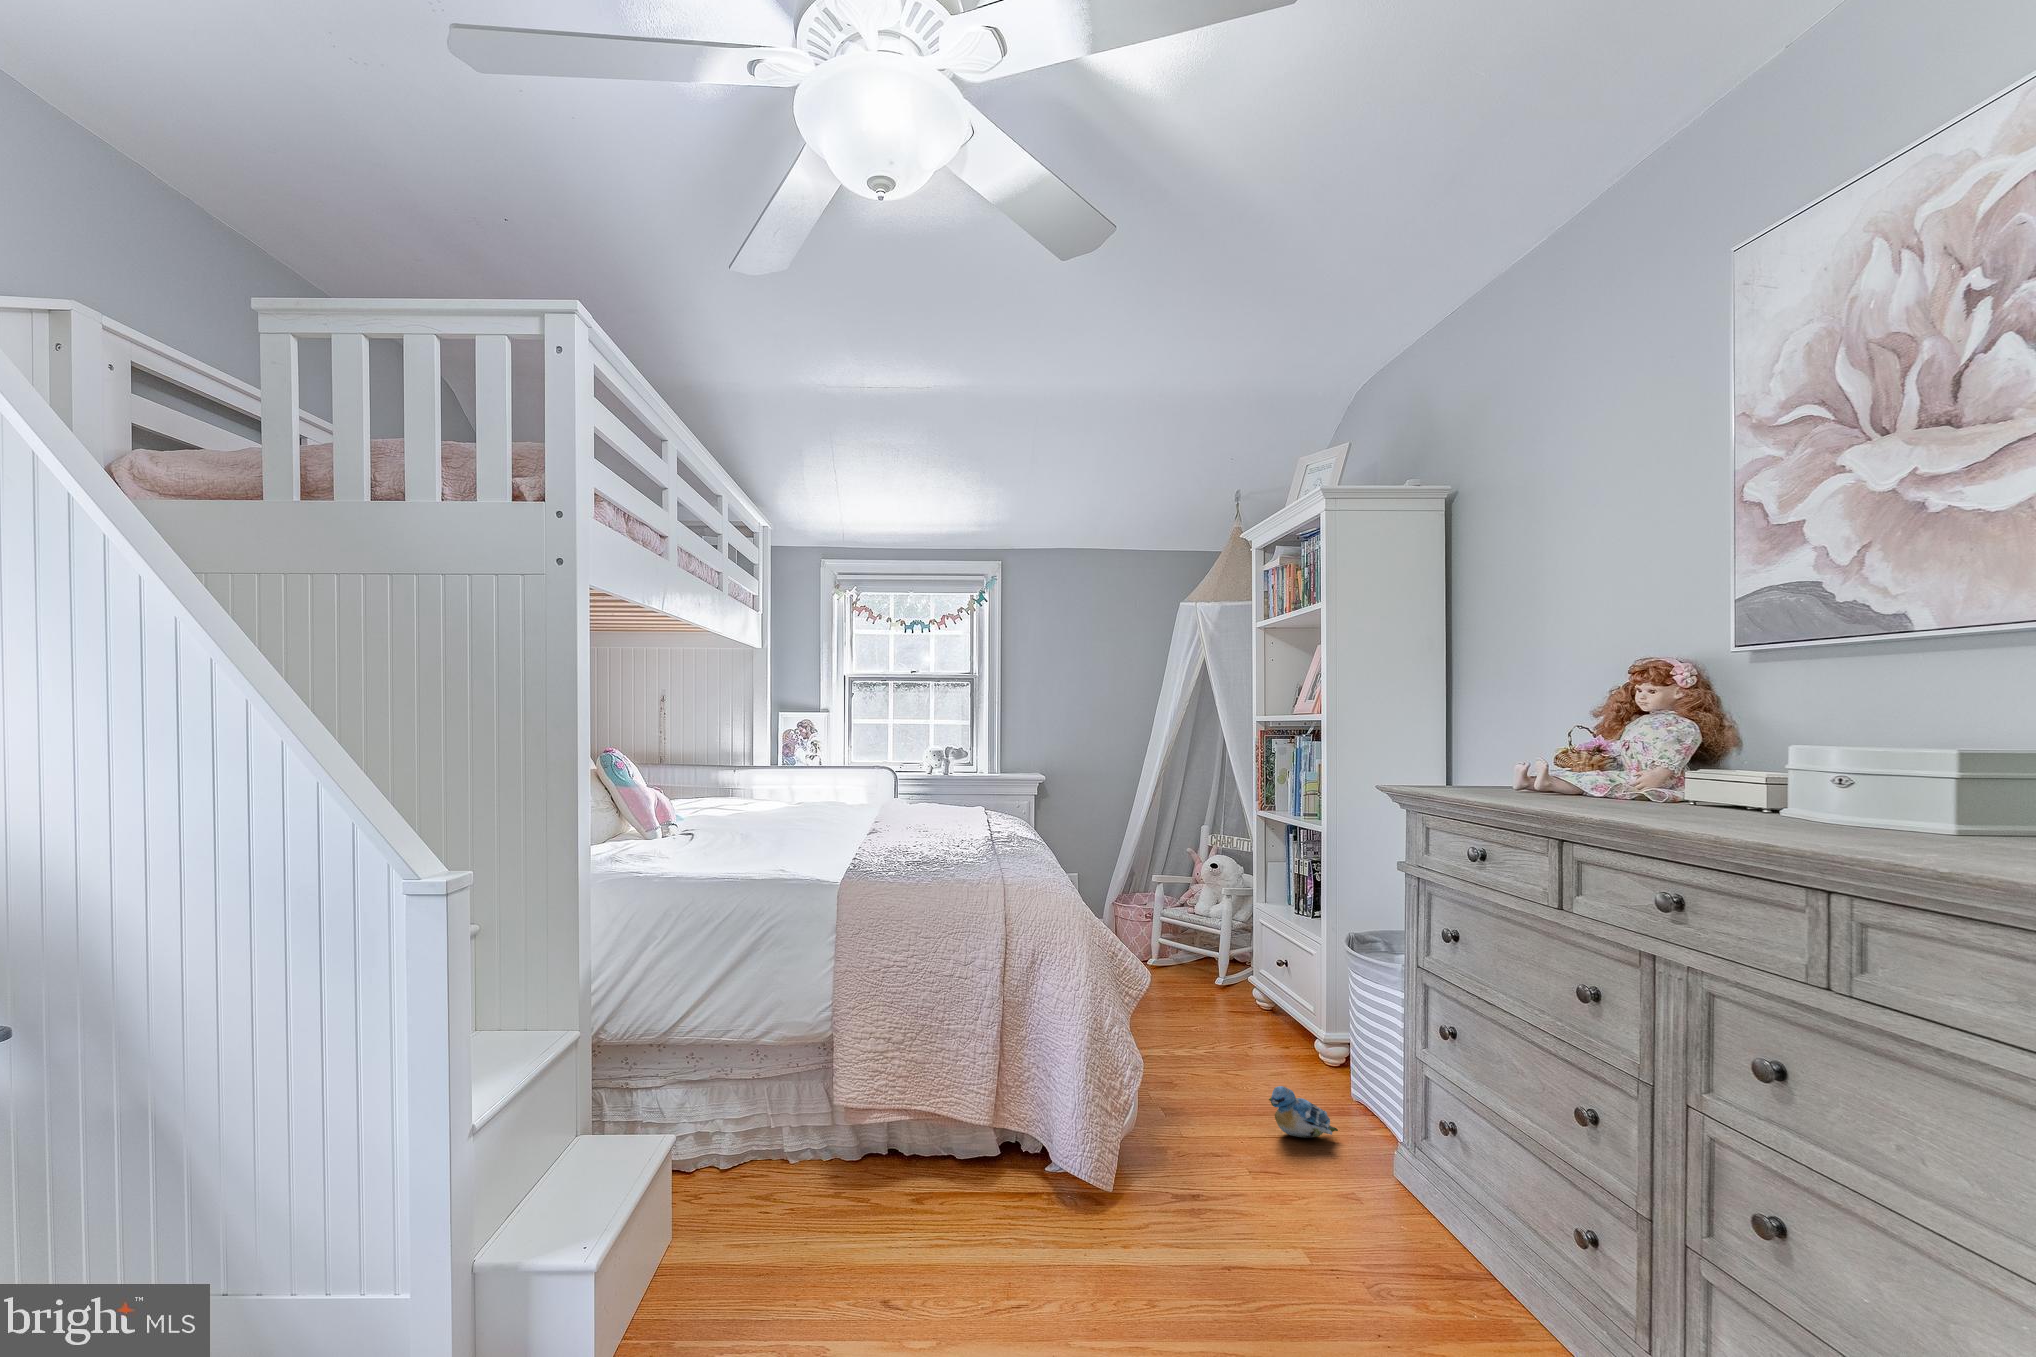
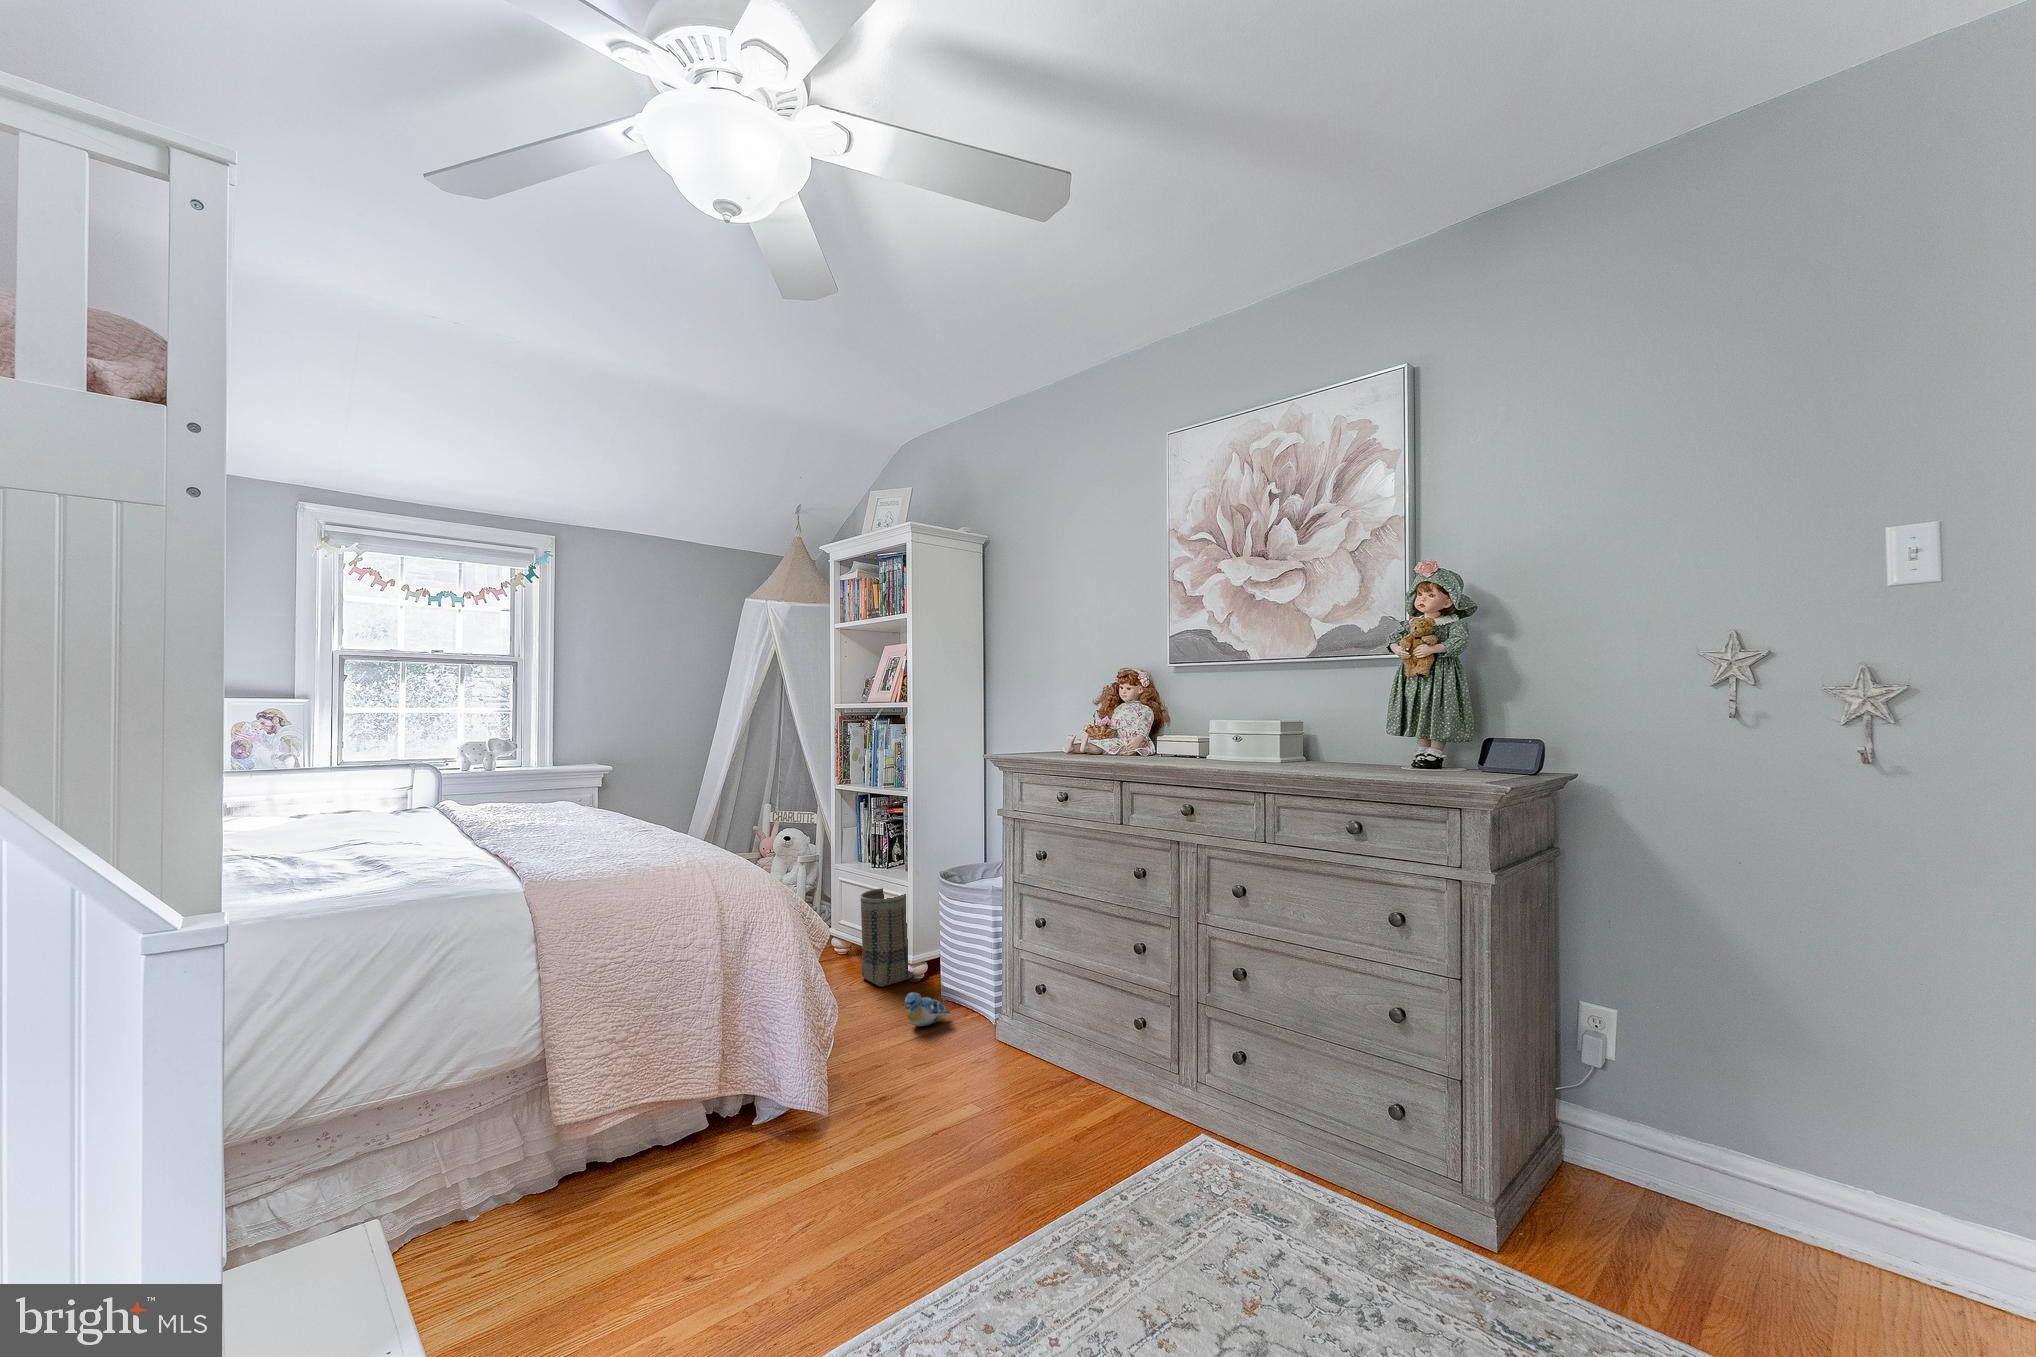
basket: none [1255,940,1322,1069] -> present [861,888,913,987]

